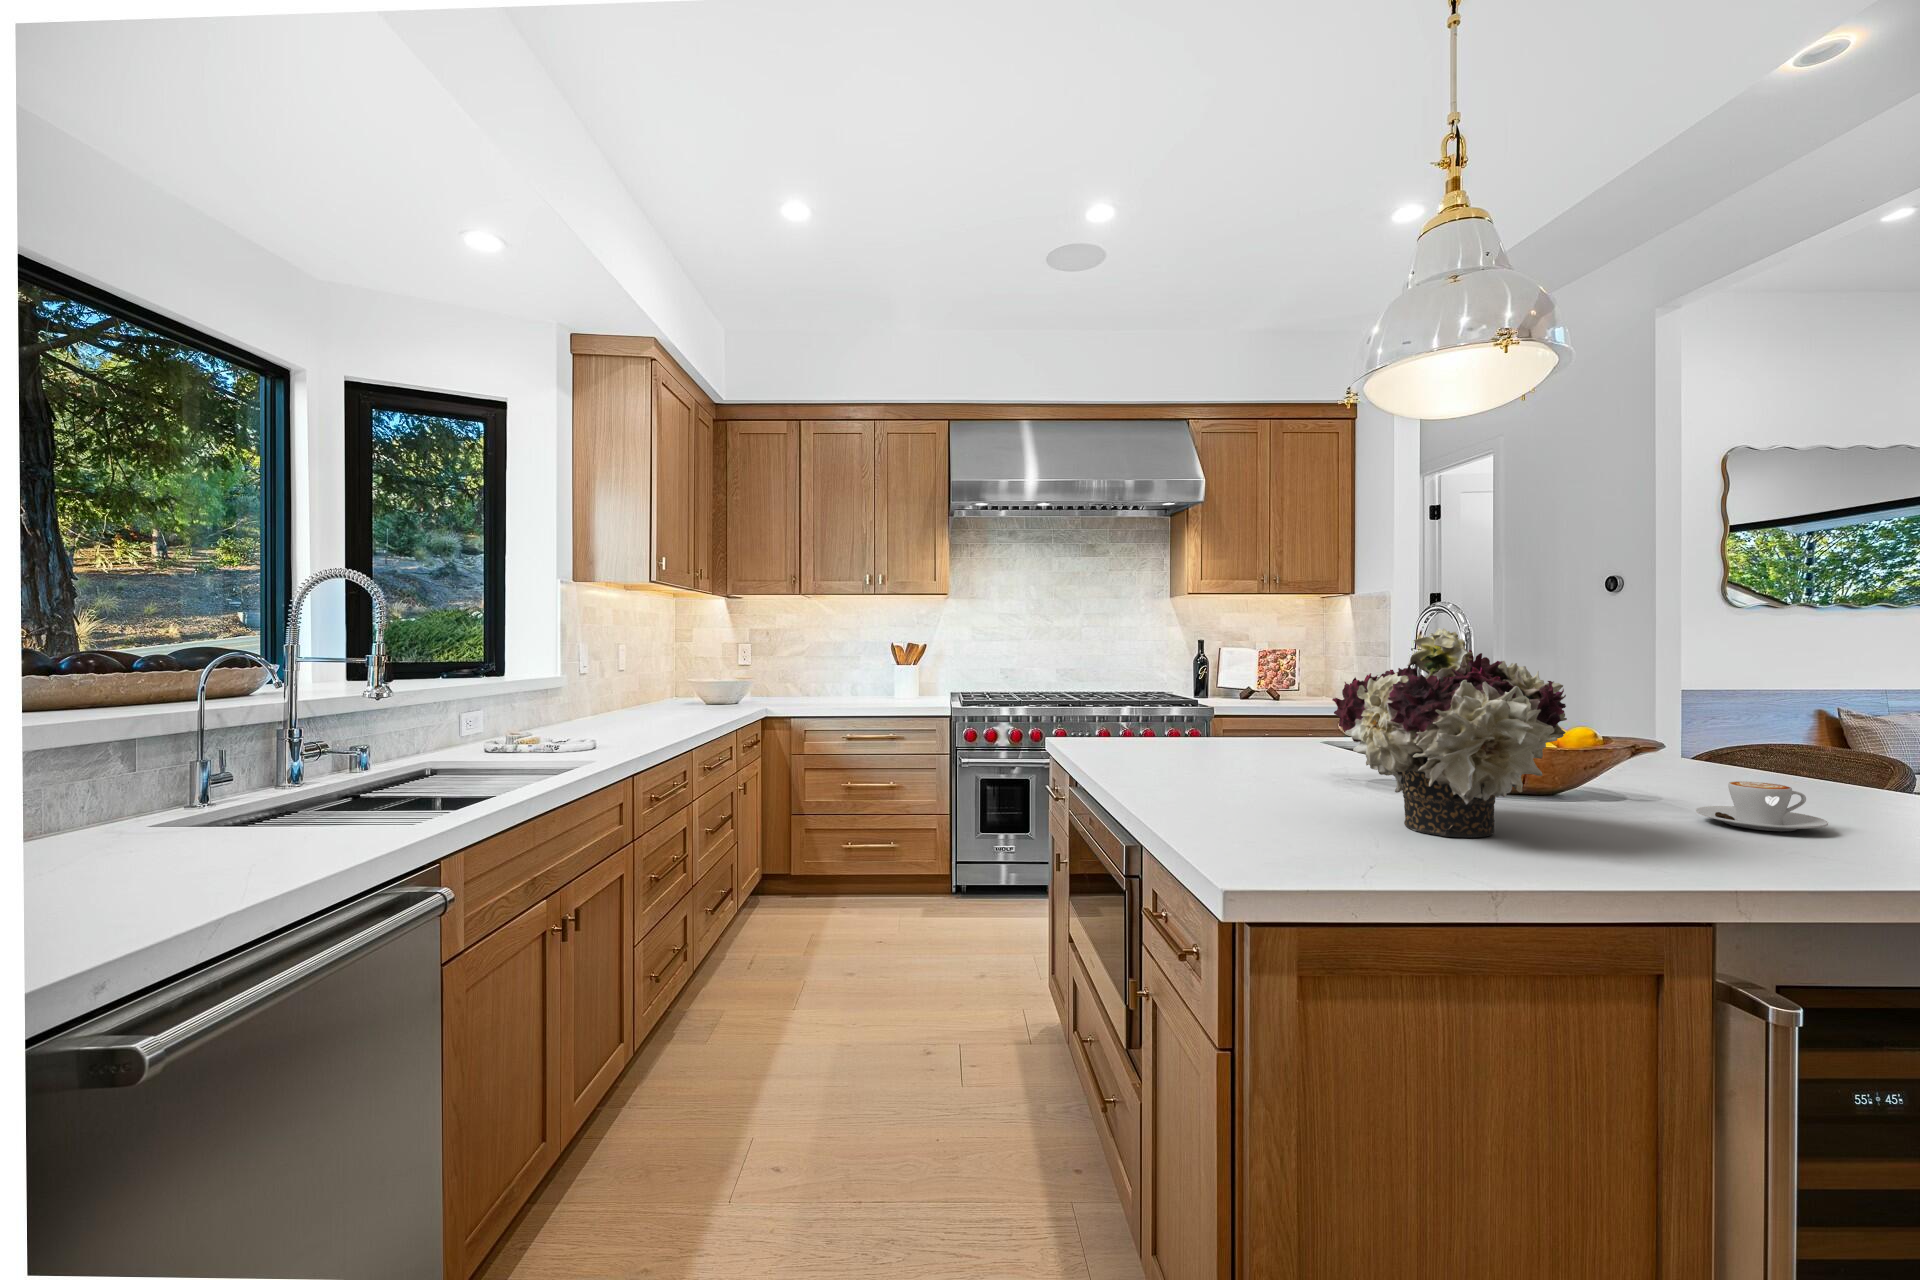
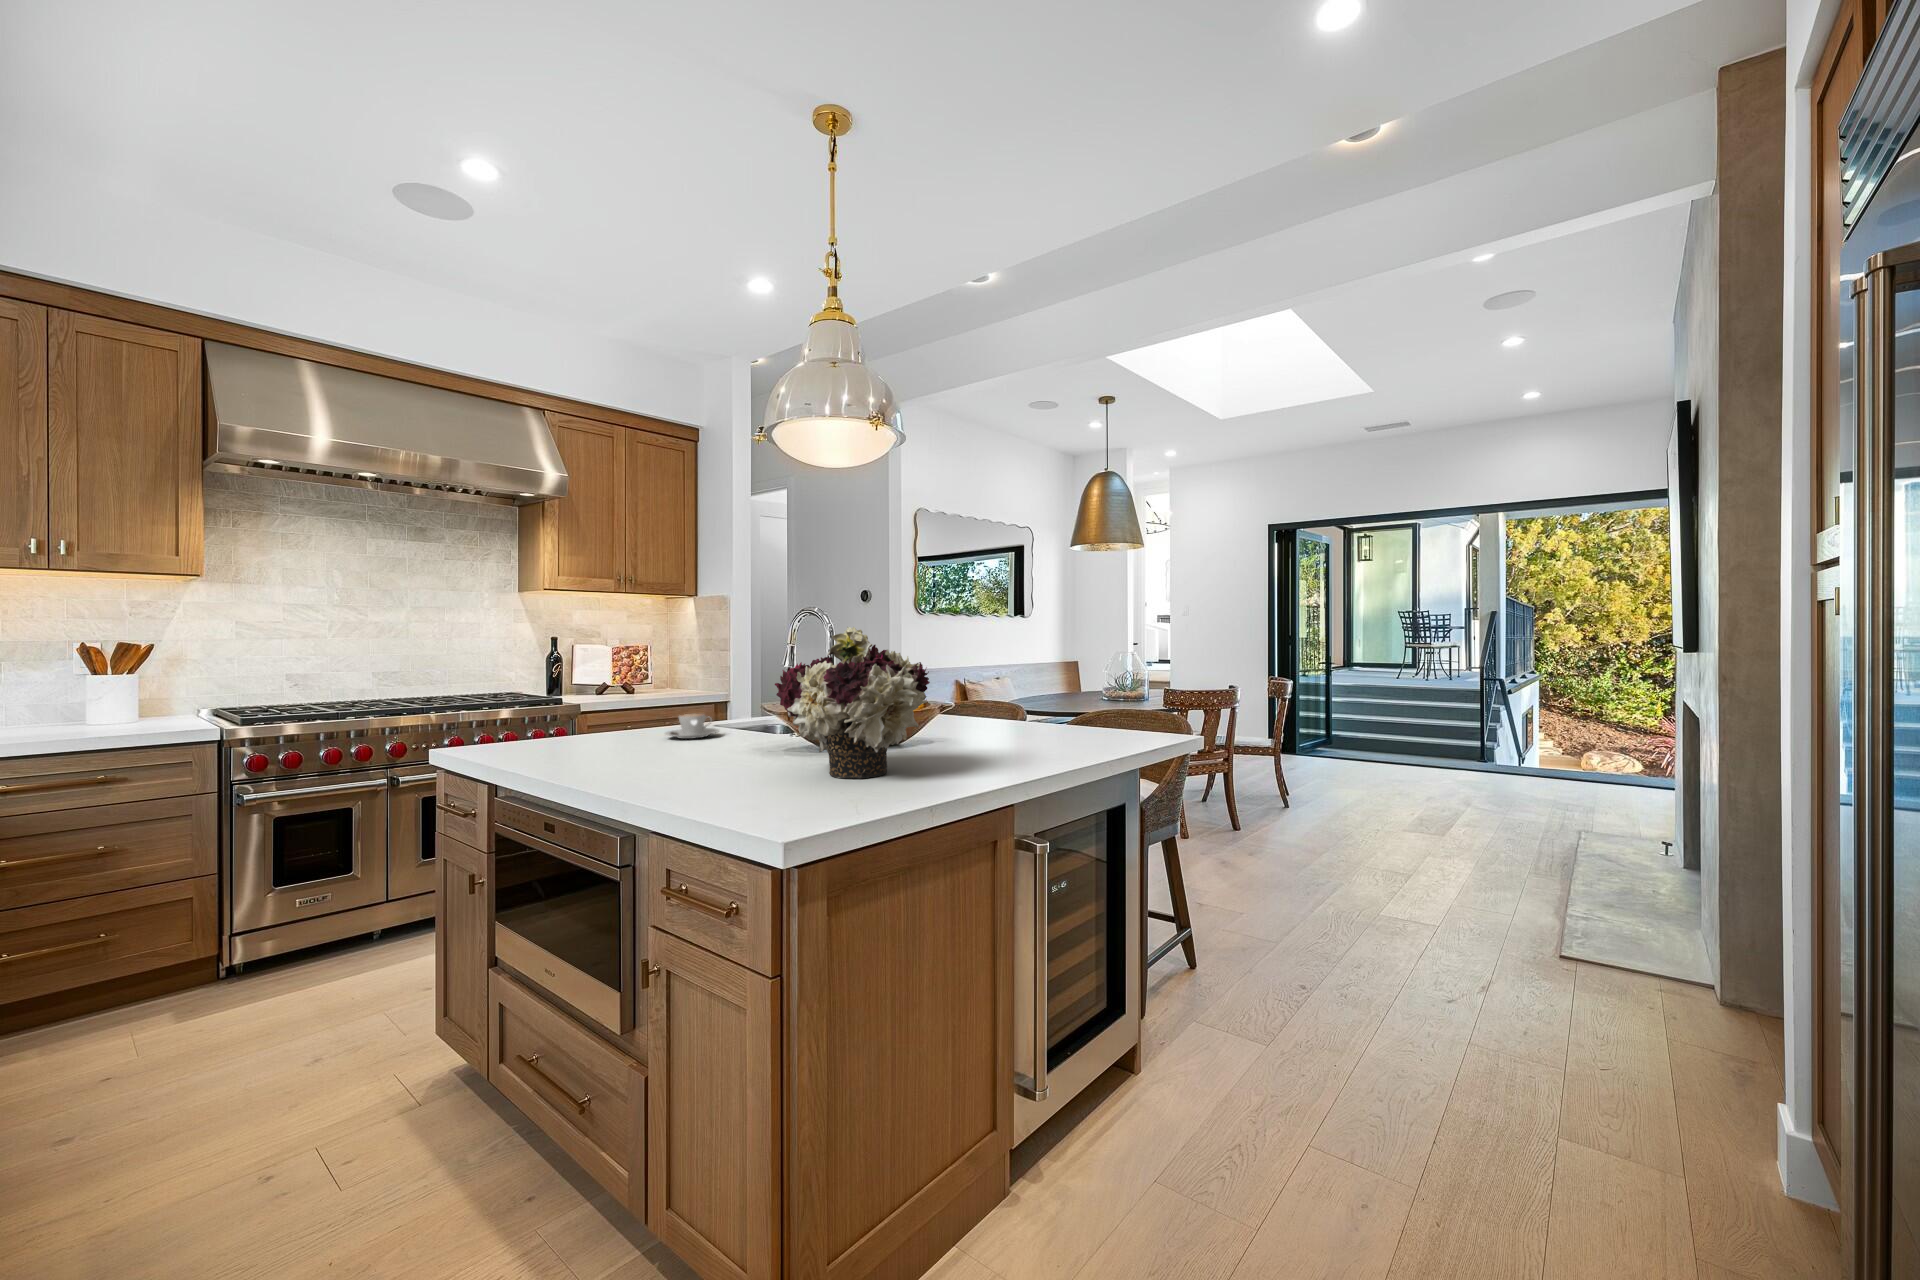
coffee cup: present [1696,781,1828,831] -> present [665,714,719,739]

